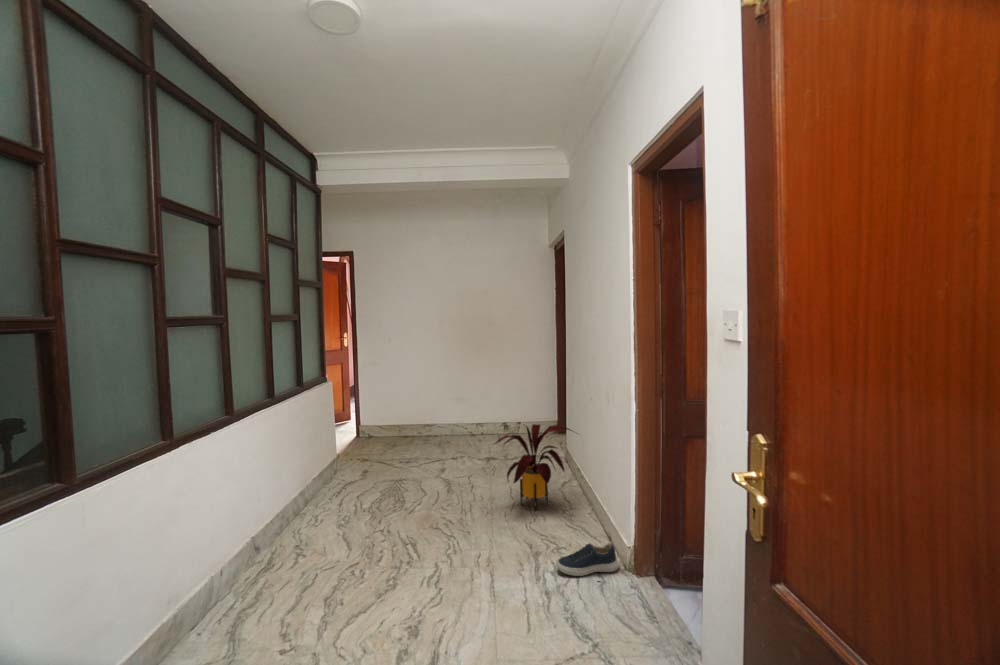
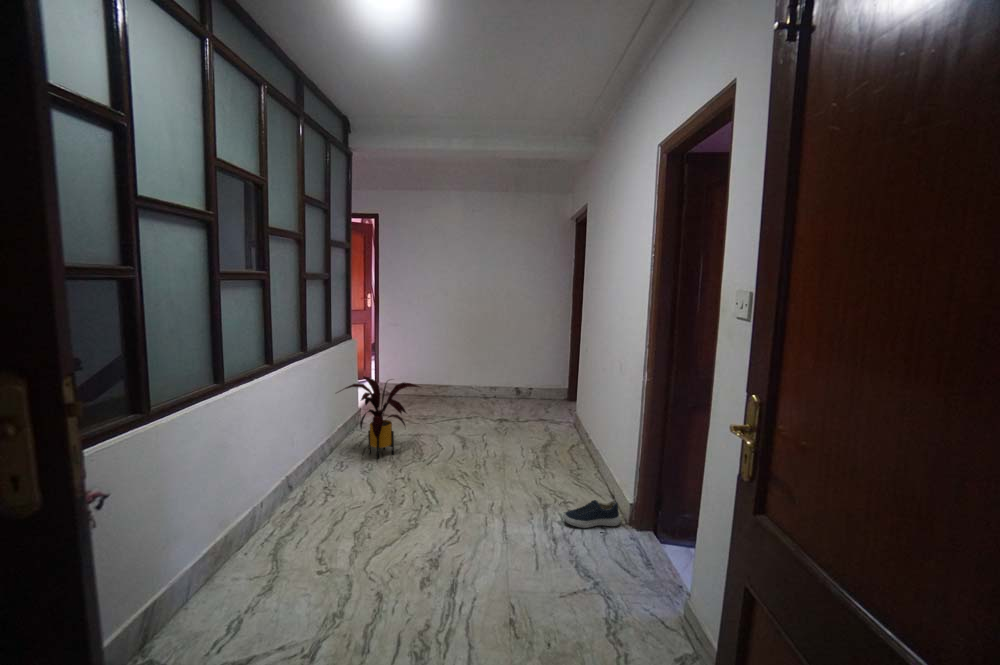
house plant: present [494,424,572,511] -> present [341,376,419,459]

